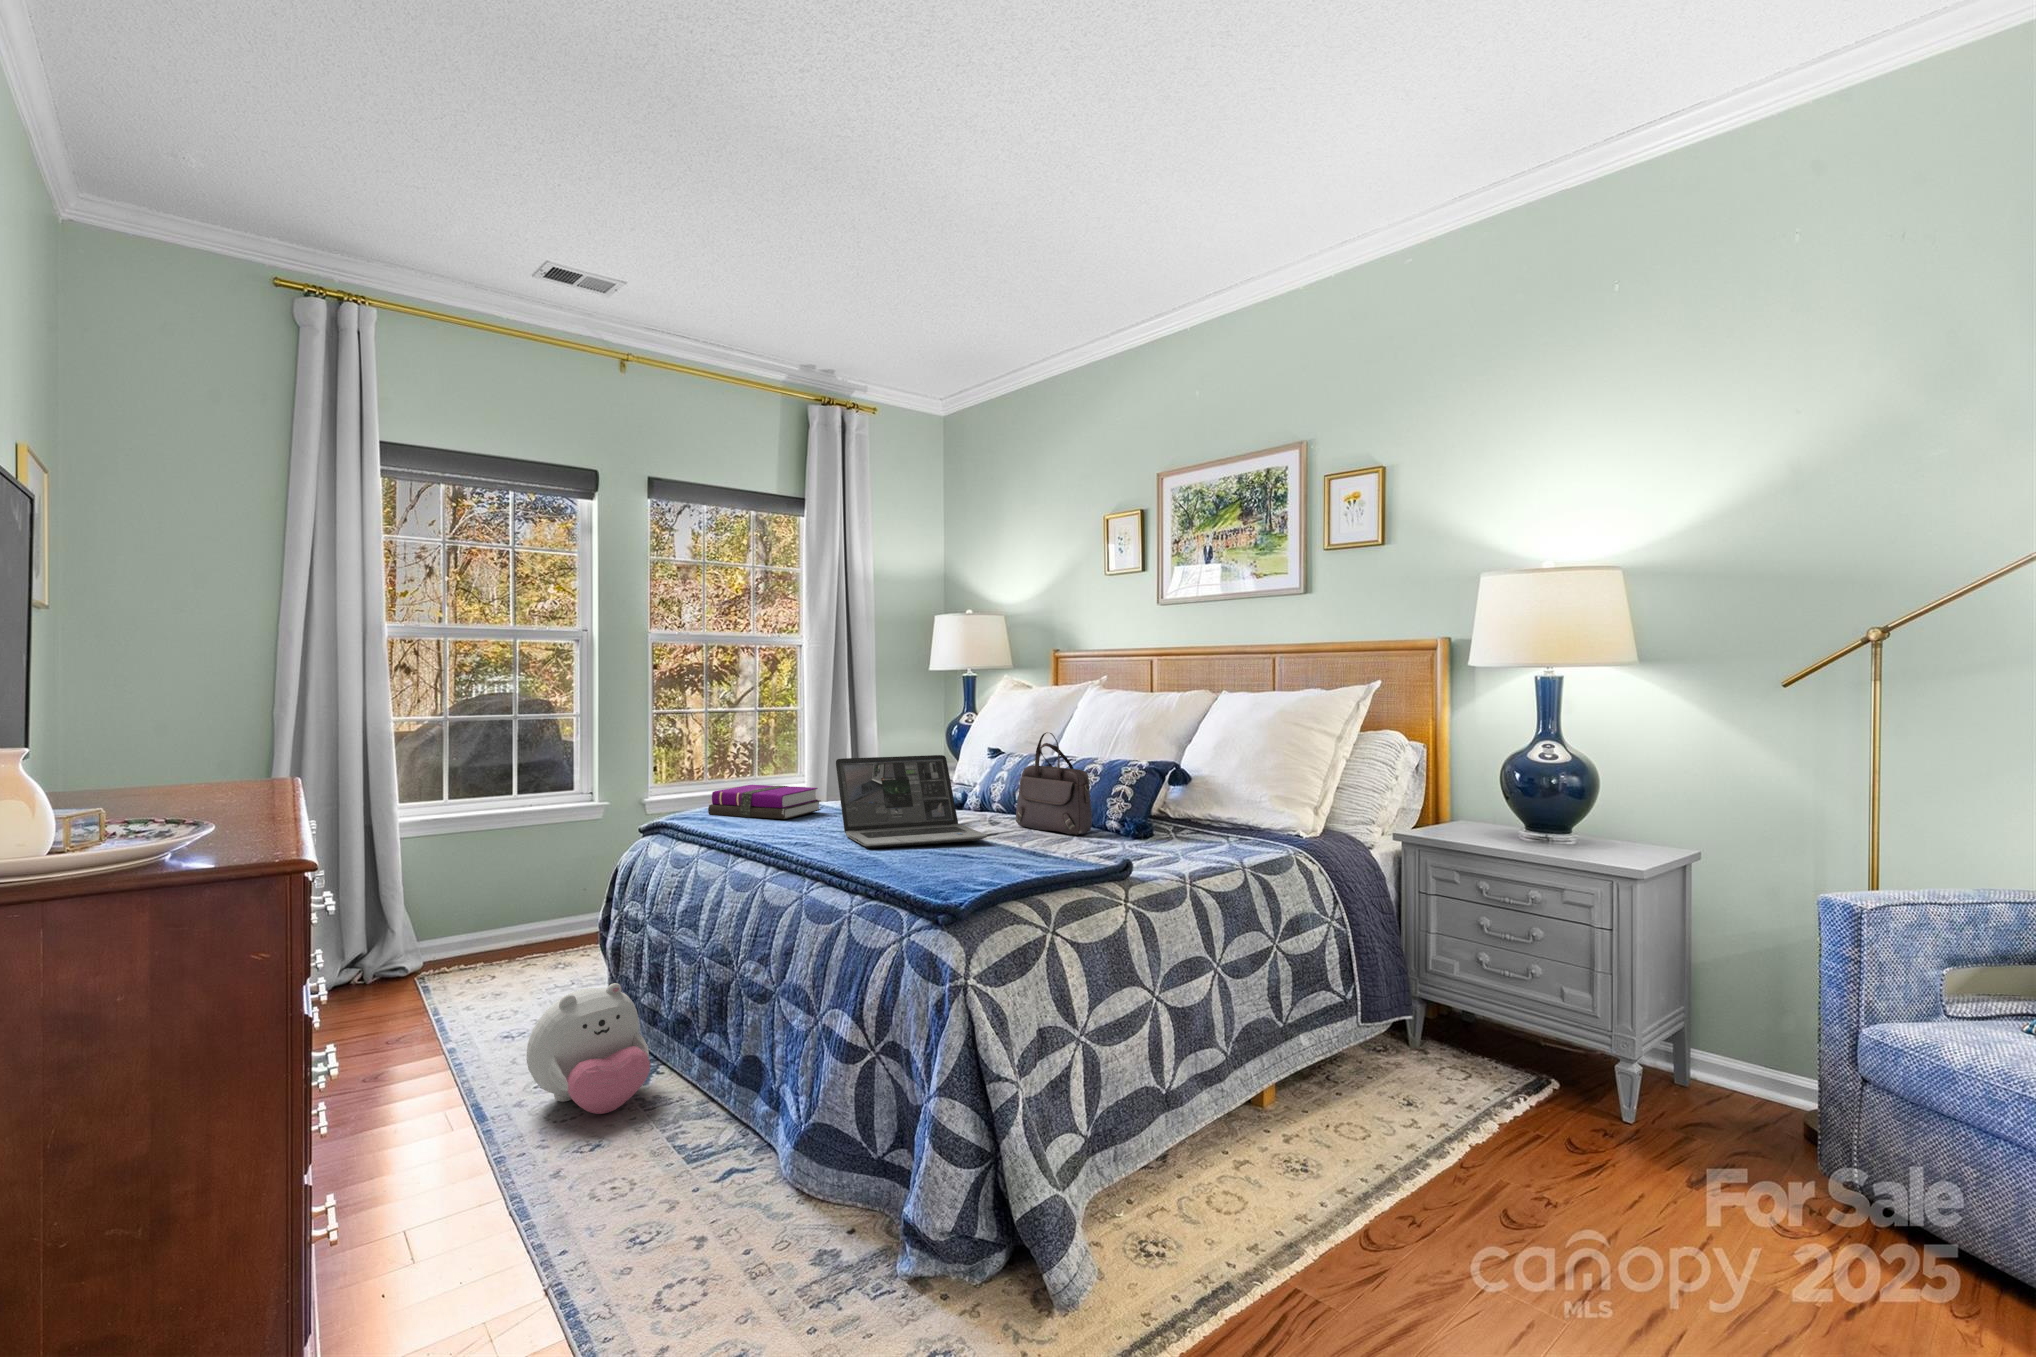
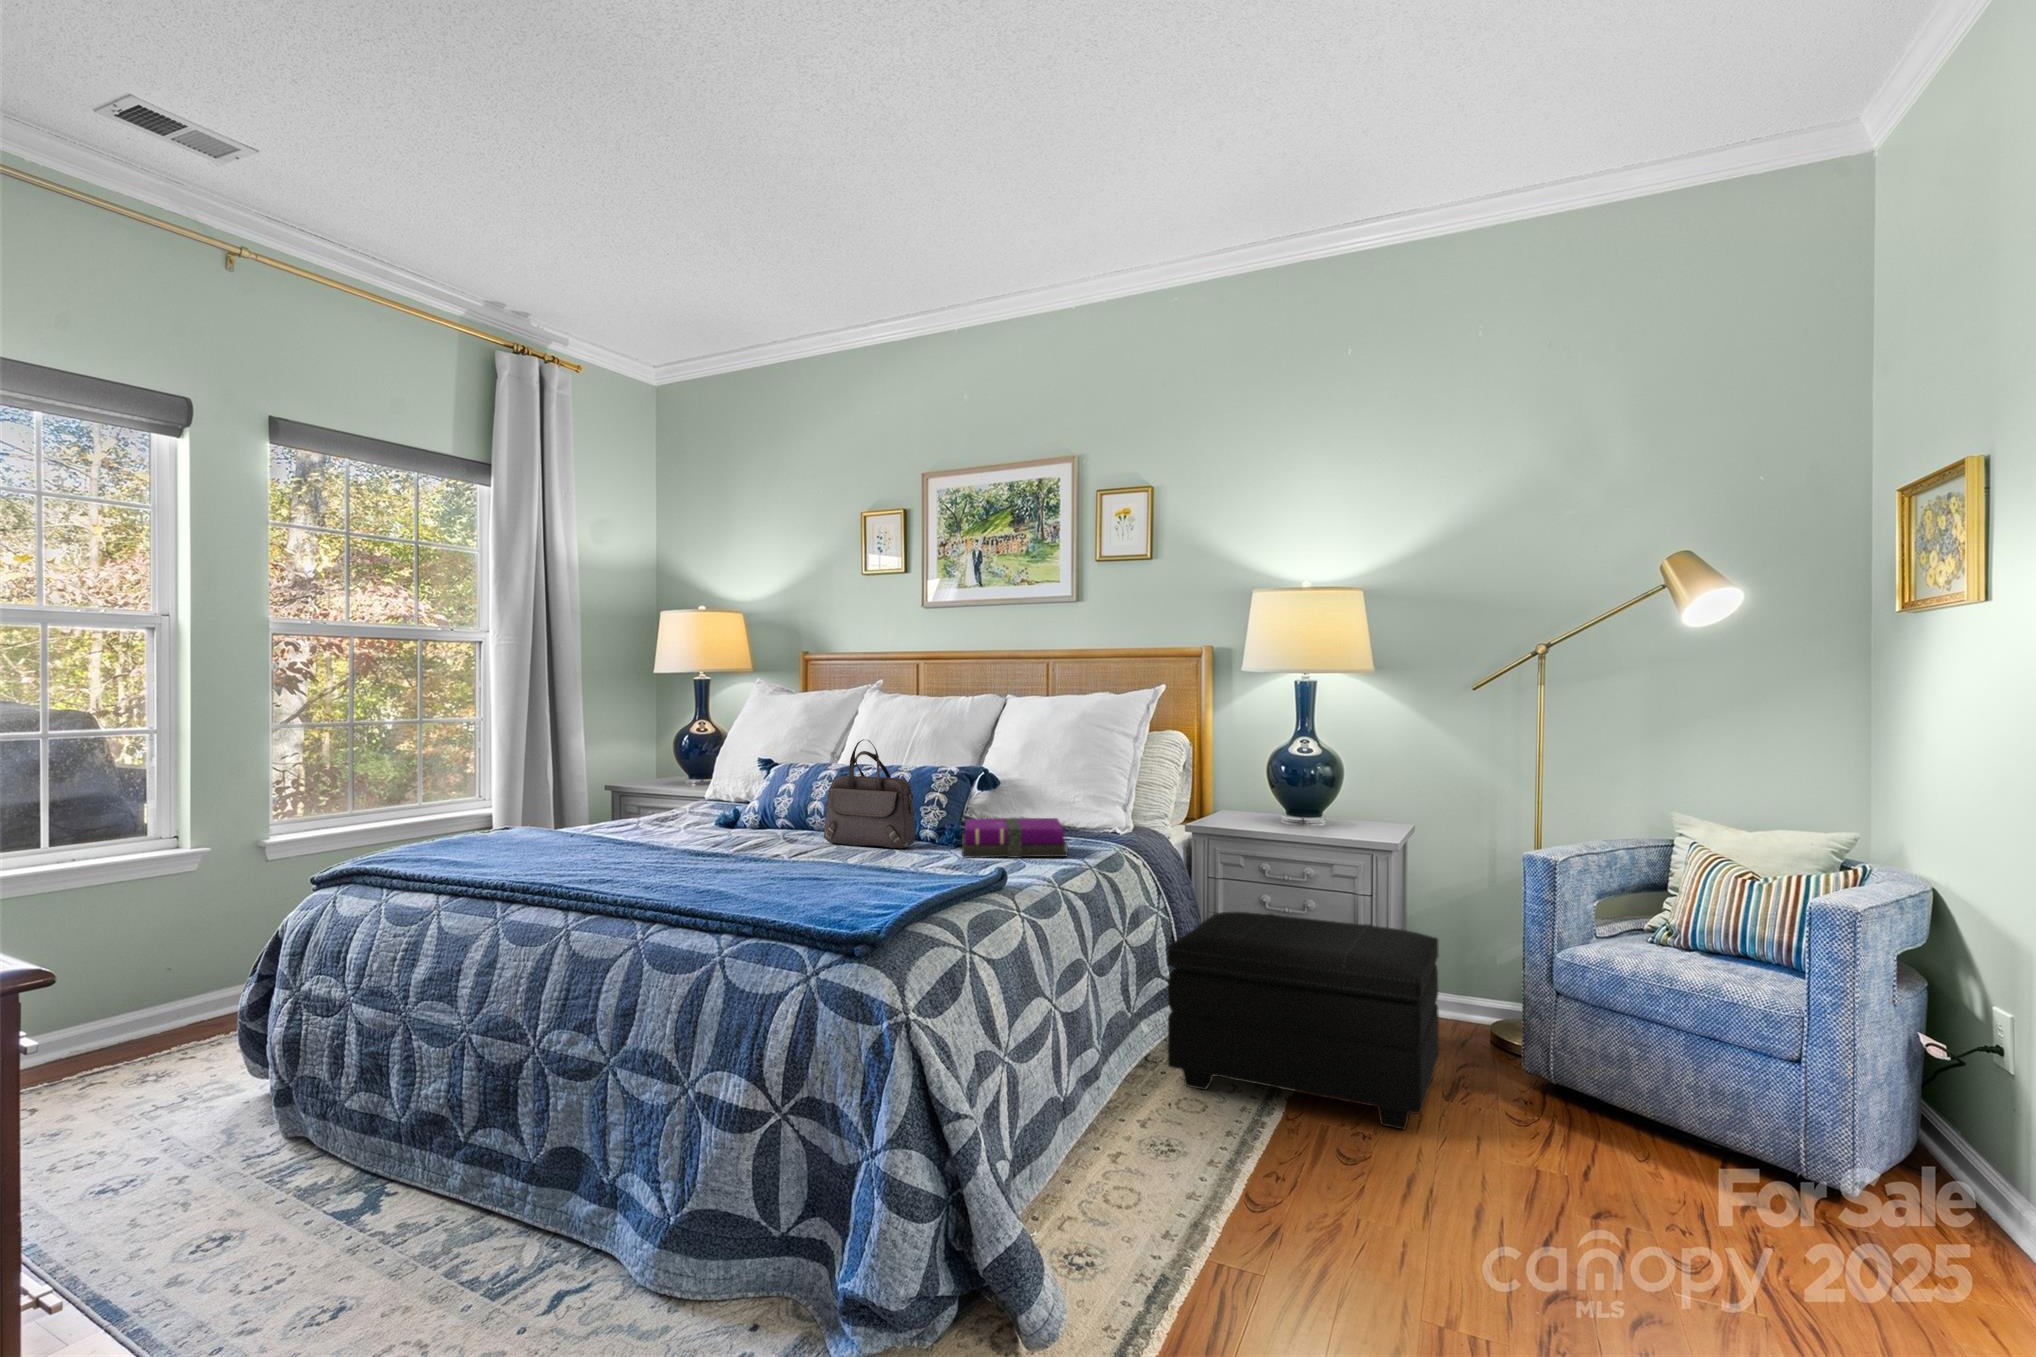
laptop: present [836,755,987,848] -> none [627,768,822,879]
notebook: present [708,785,821,819] -> present [962,818,1068,858]
footstool: none [1337,927,1681,1194] -> present [1168,912,1439,1129]
plush toy: present [526,983,651,1114] -> none [206,1083,401,1260]

